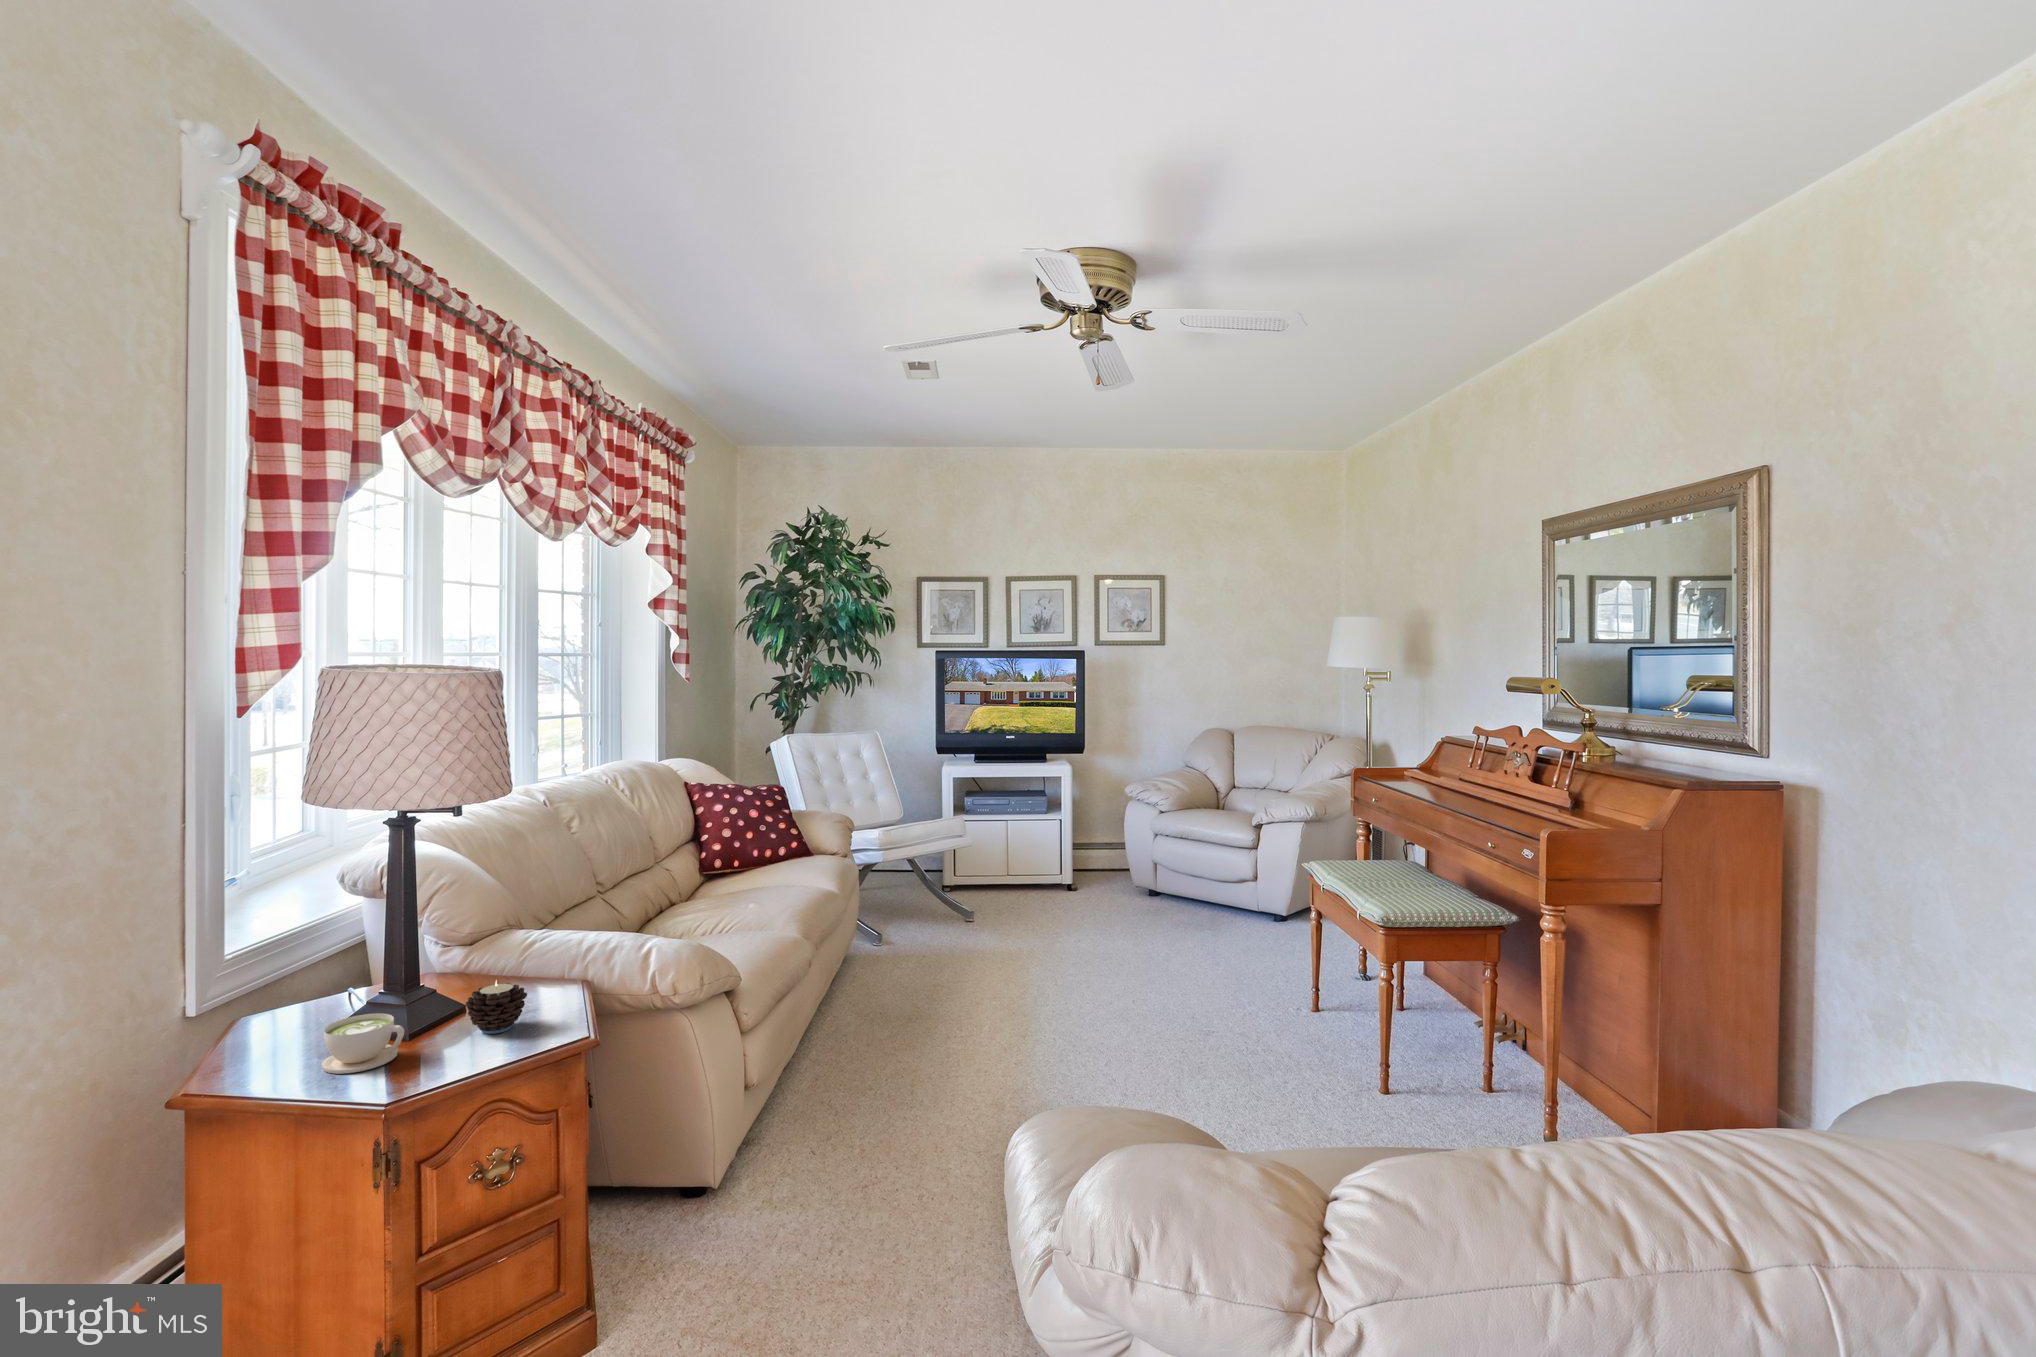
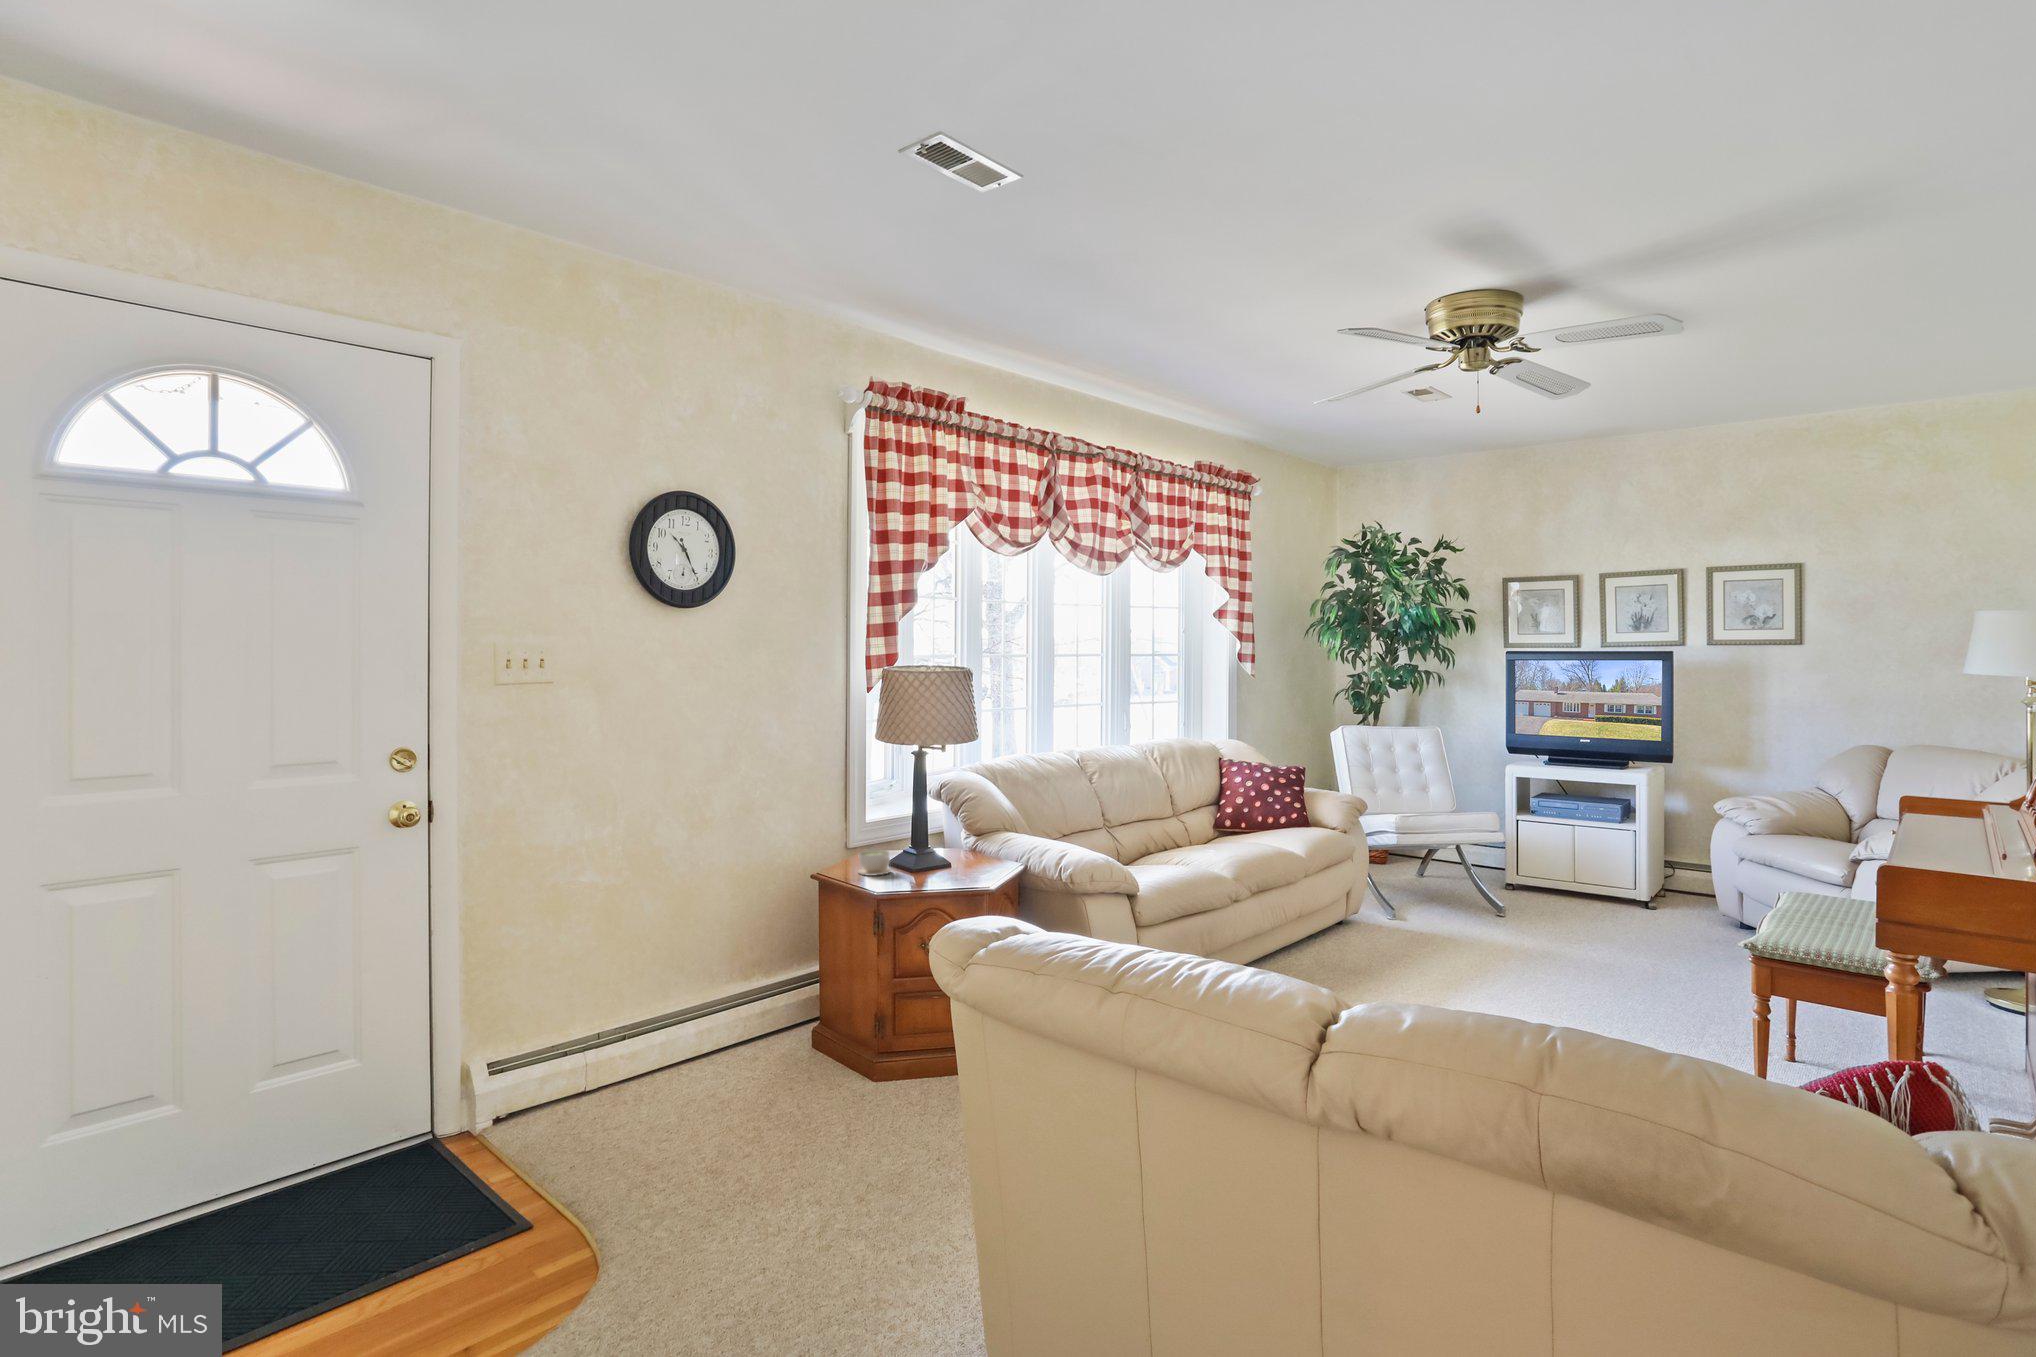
candle: present [465,980,527,1034] -> none [927,844,958,875]

